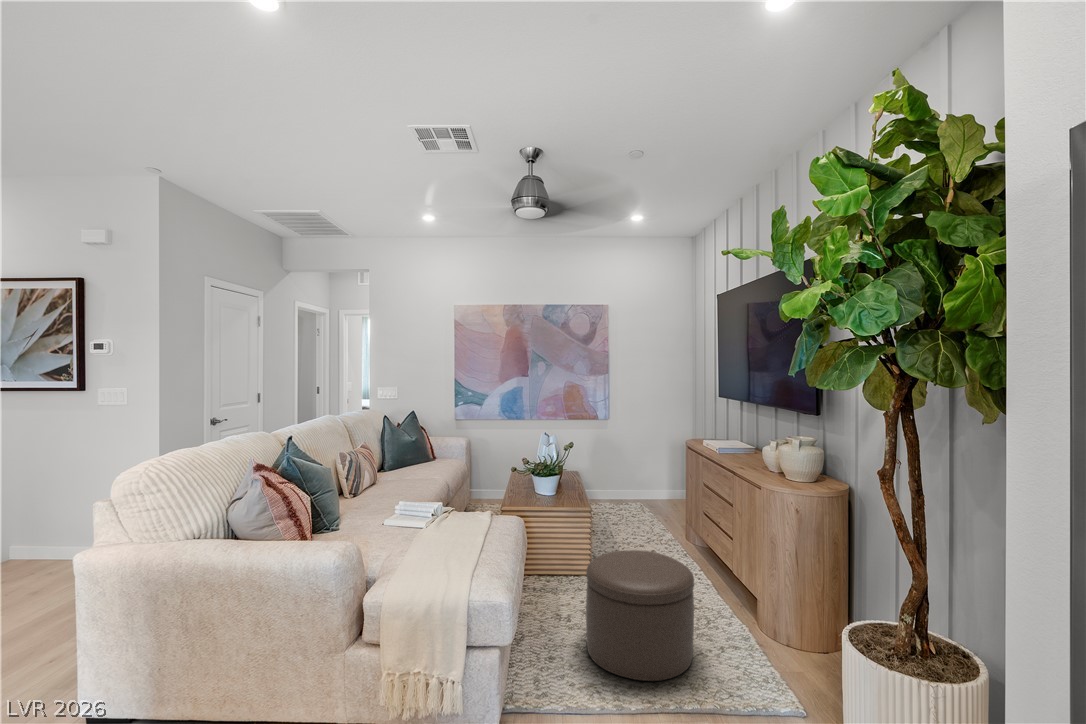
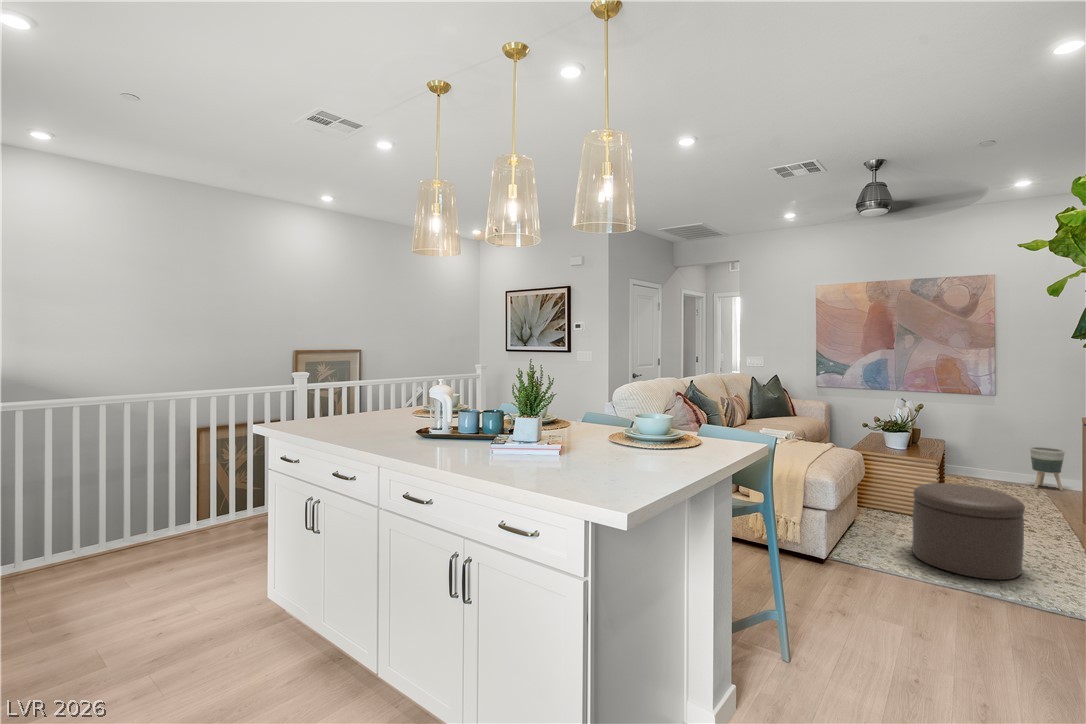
planter: none [638,467,662,508] -> present [1030,447,1065,491]

